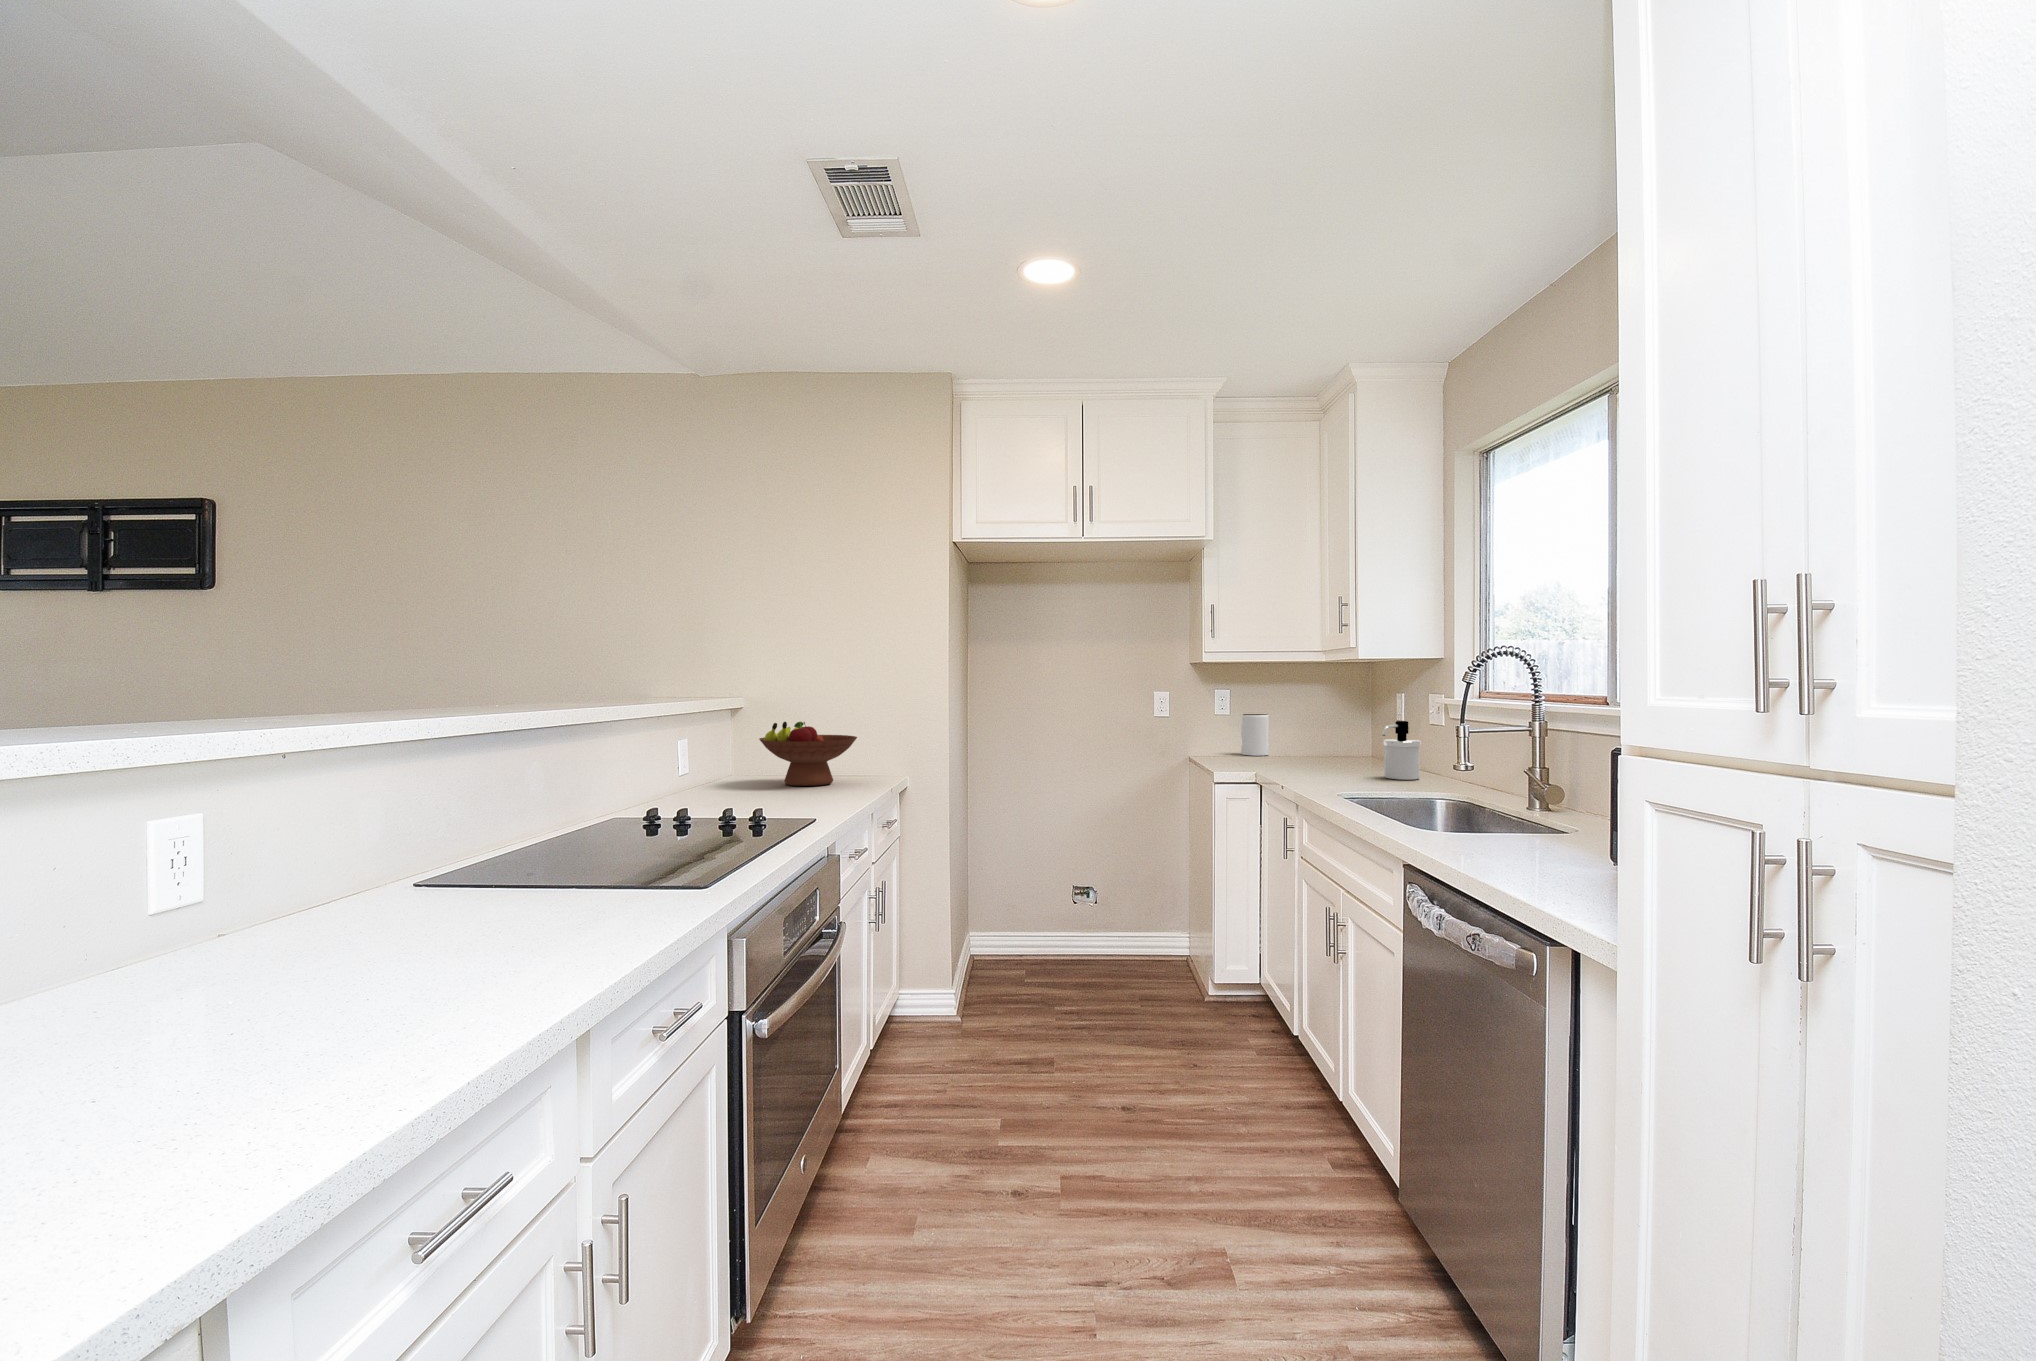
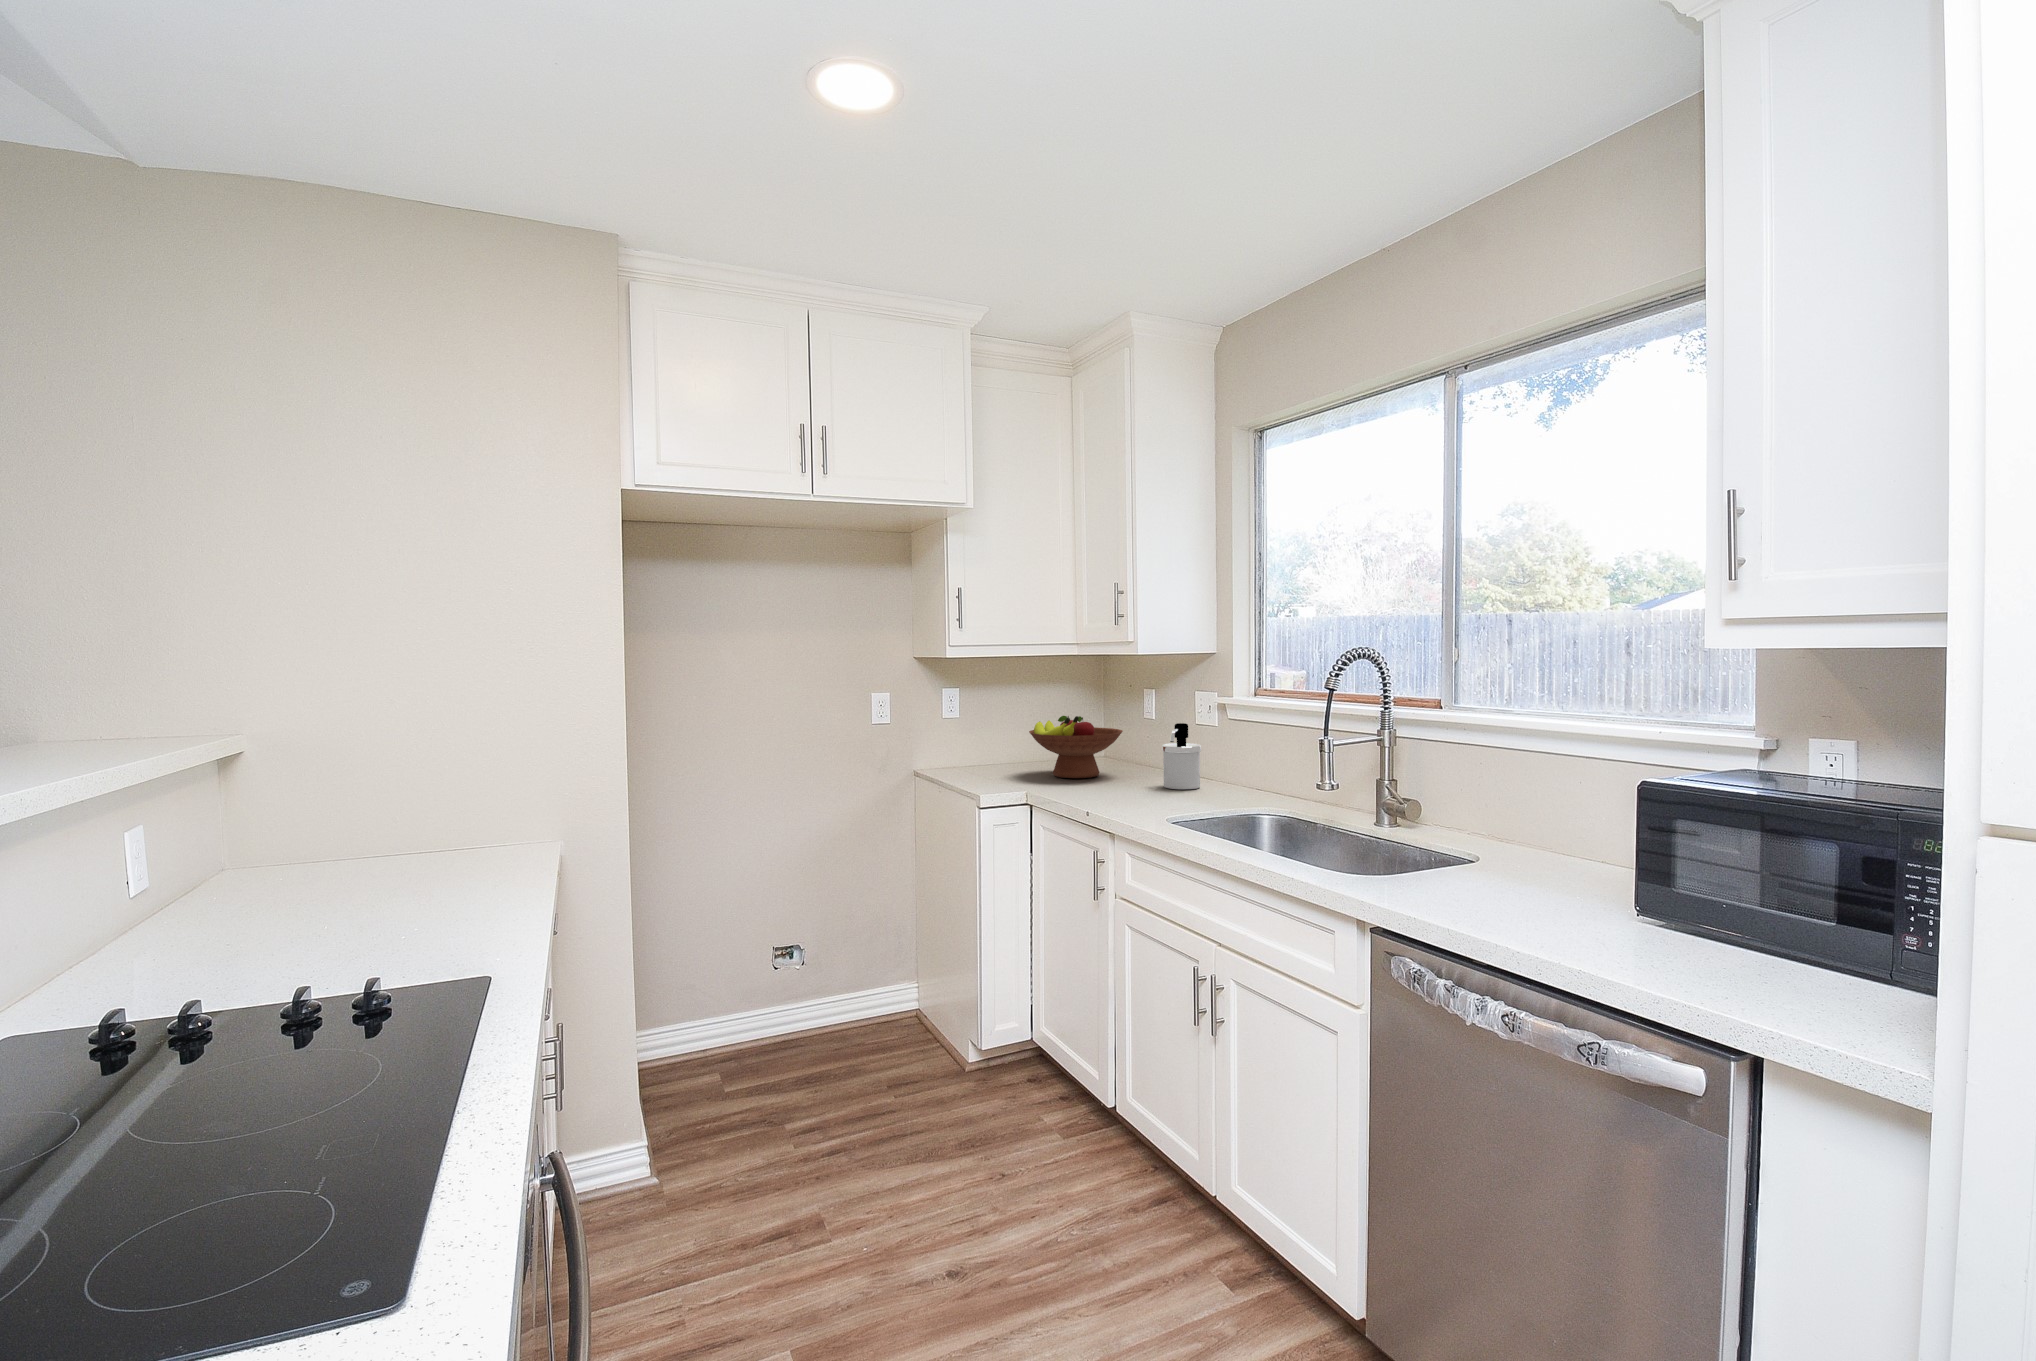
jar: present [1241,714,1269,756] -> none [969,715,1001,765]
fruit bowl: present [759,722,857,786] -> present [1029,716,1123,778]

